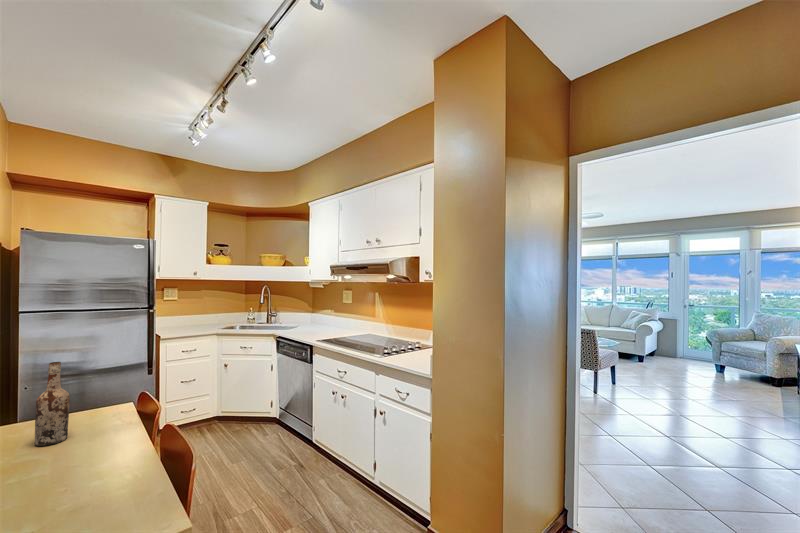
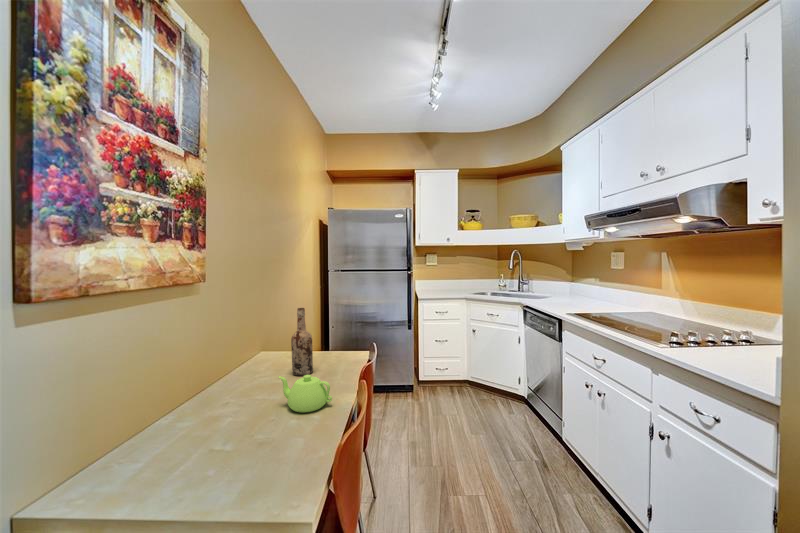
teapot: none [56,431,133,474] -> present [279,375,332,413]

